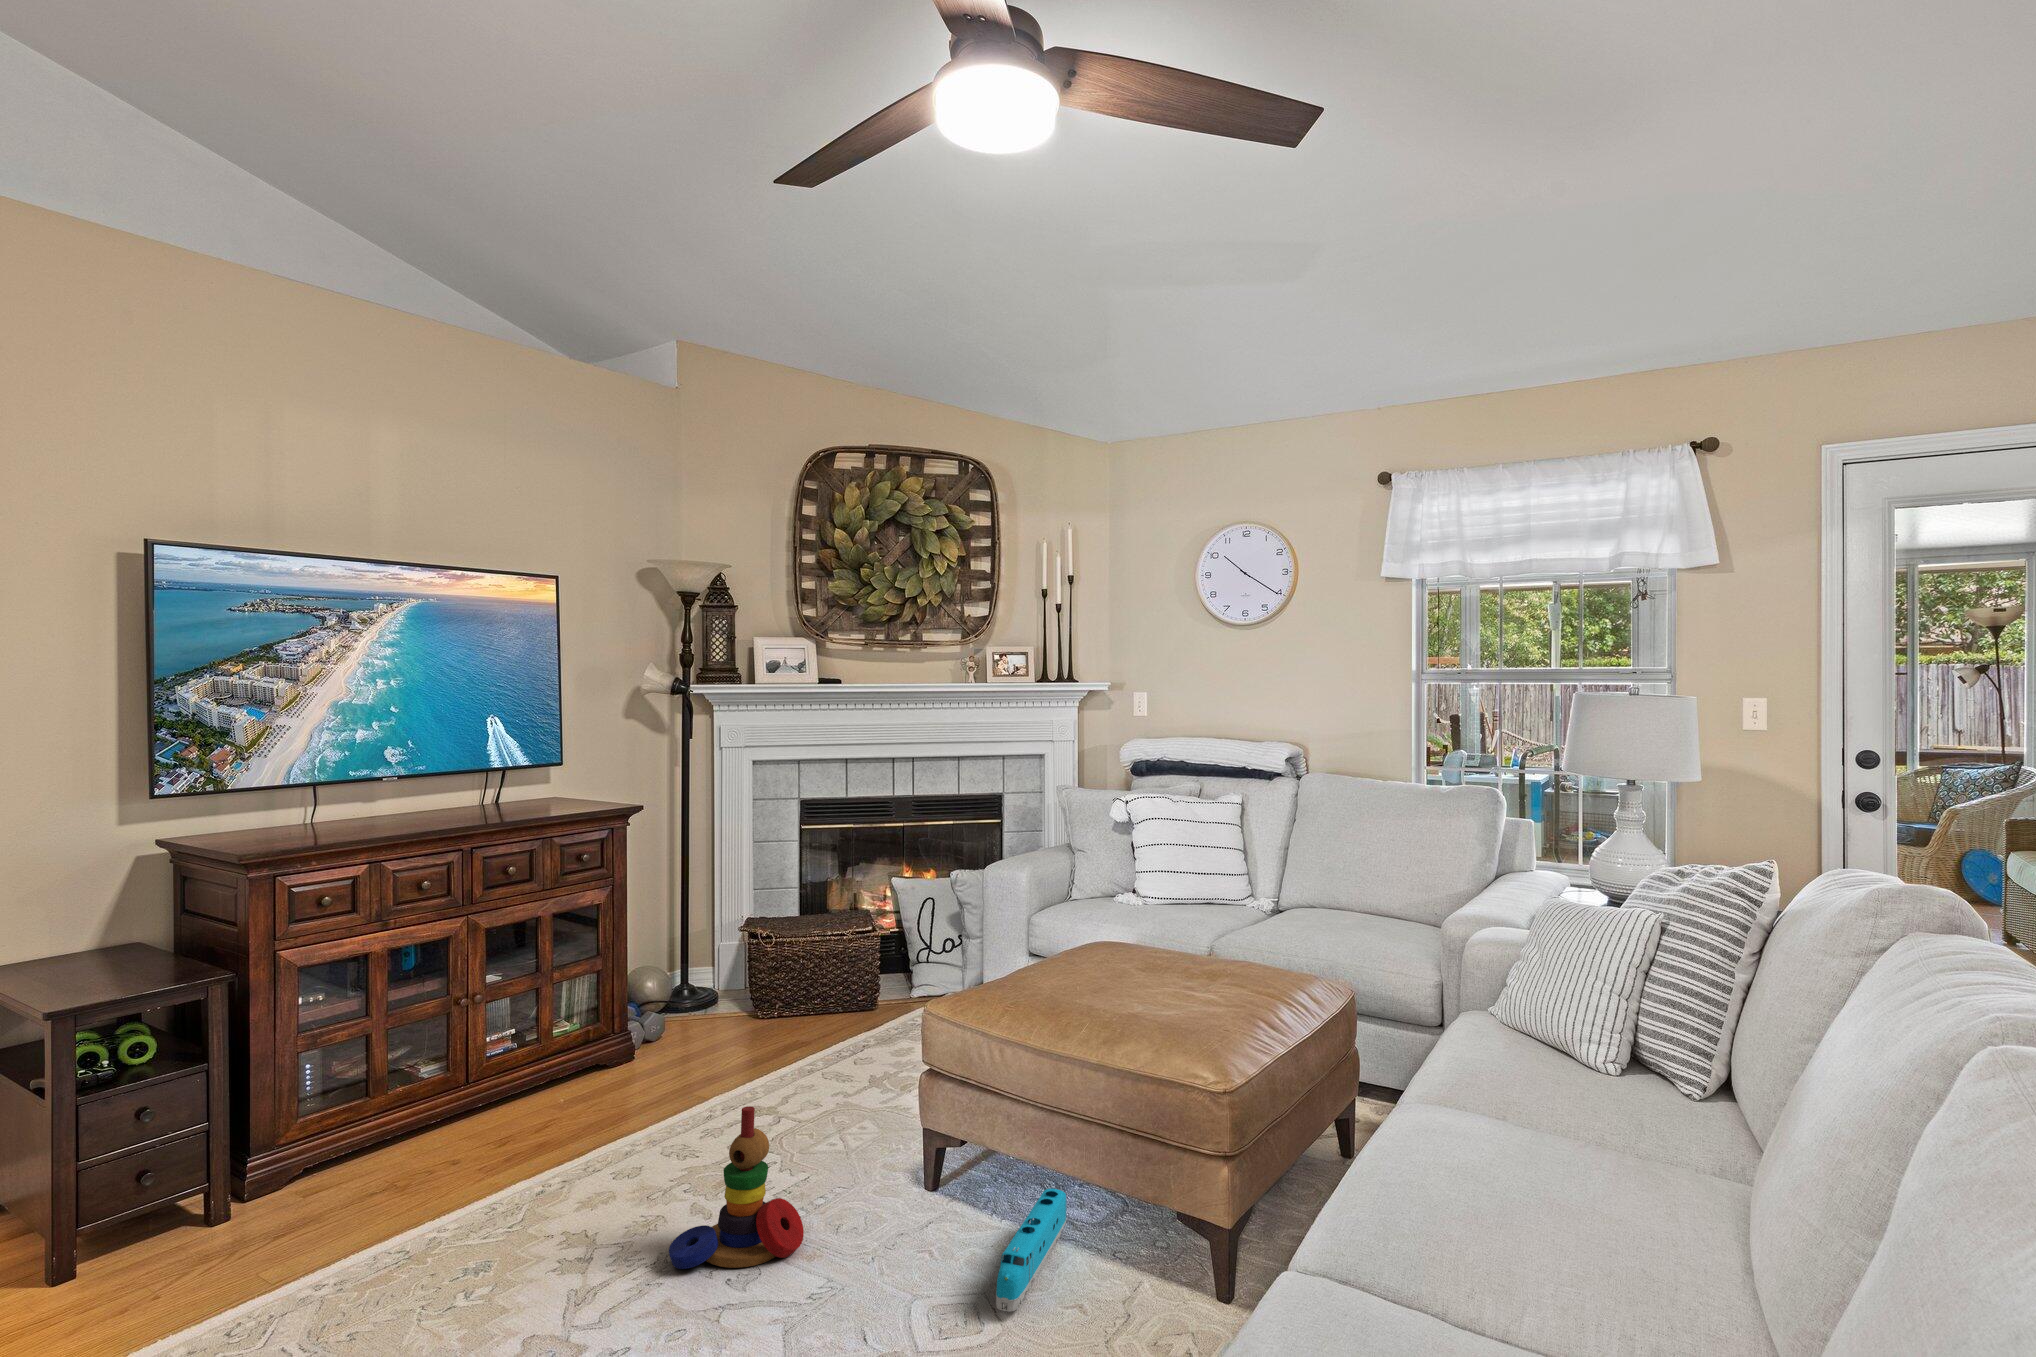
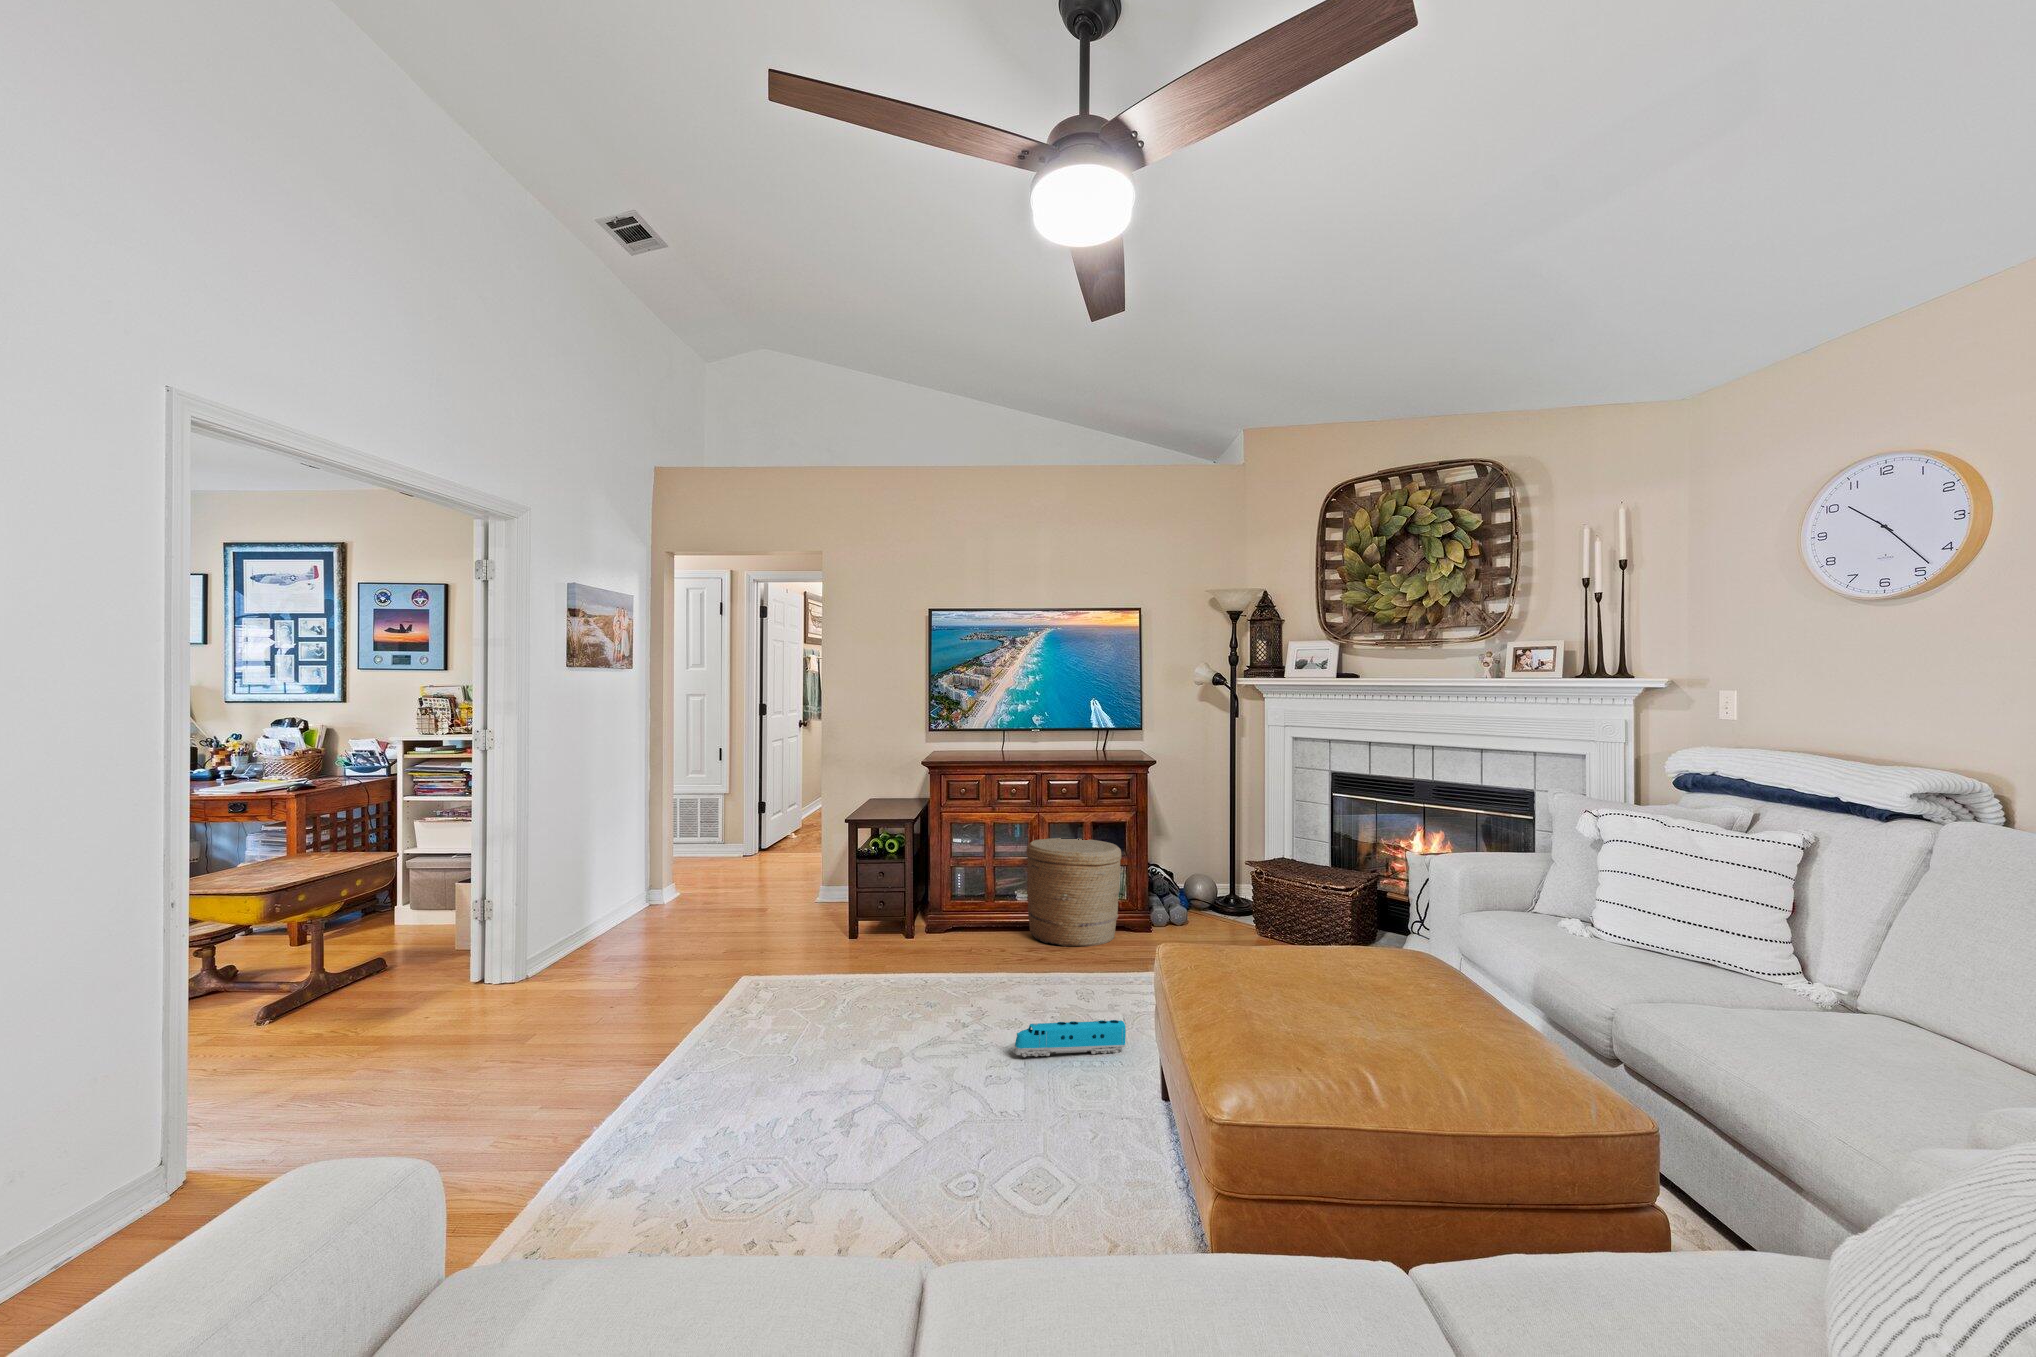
woven basket: none [491,946,664,1141] -> present [1027,838,1121,946]
stacking toy: present [669,1106,804,1269] -> none [966,917,1030,1007]

